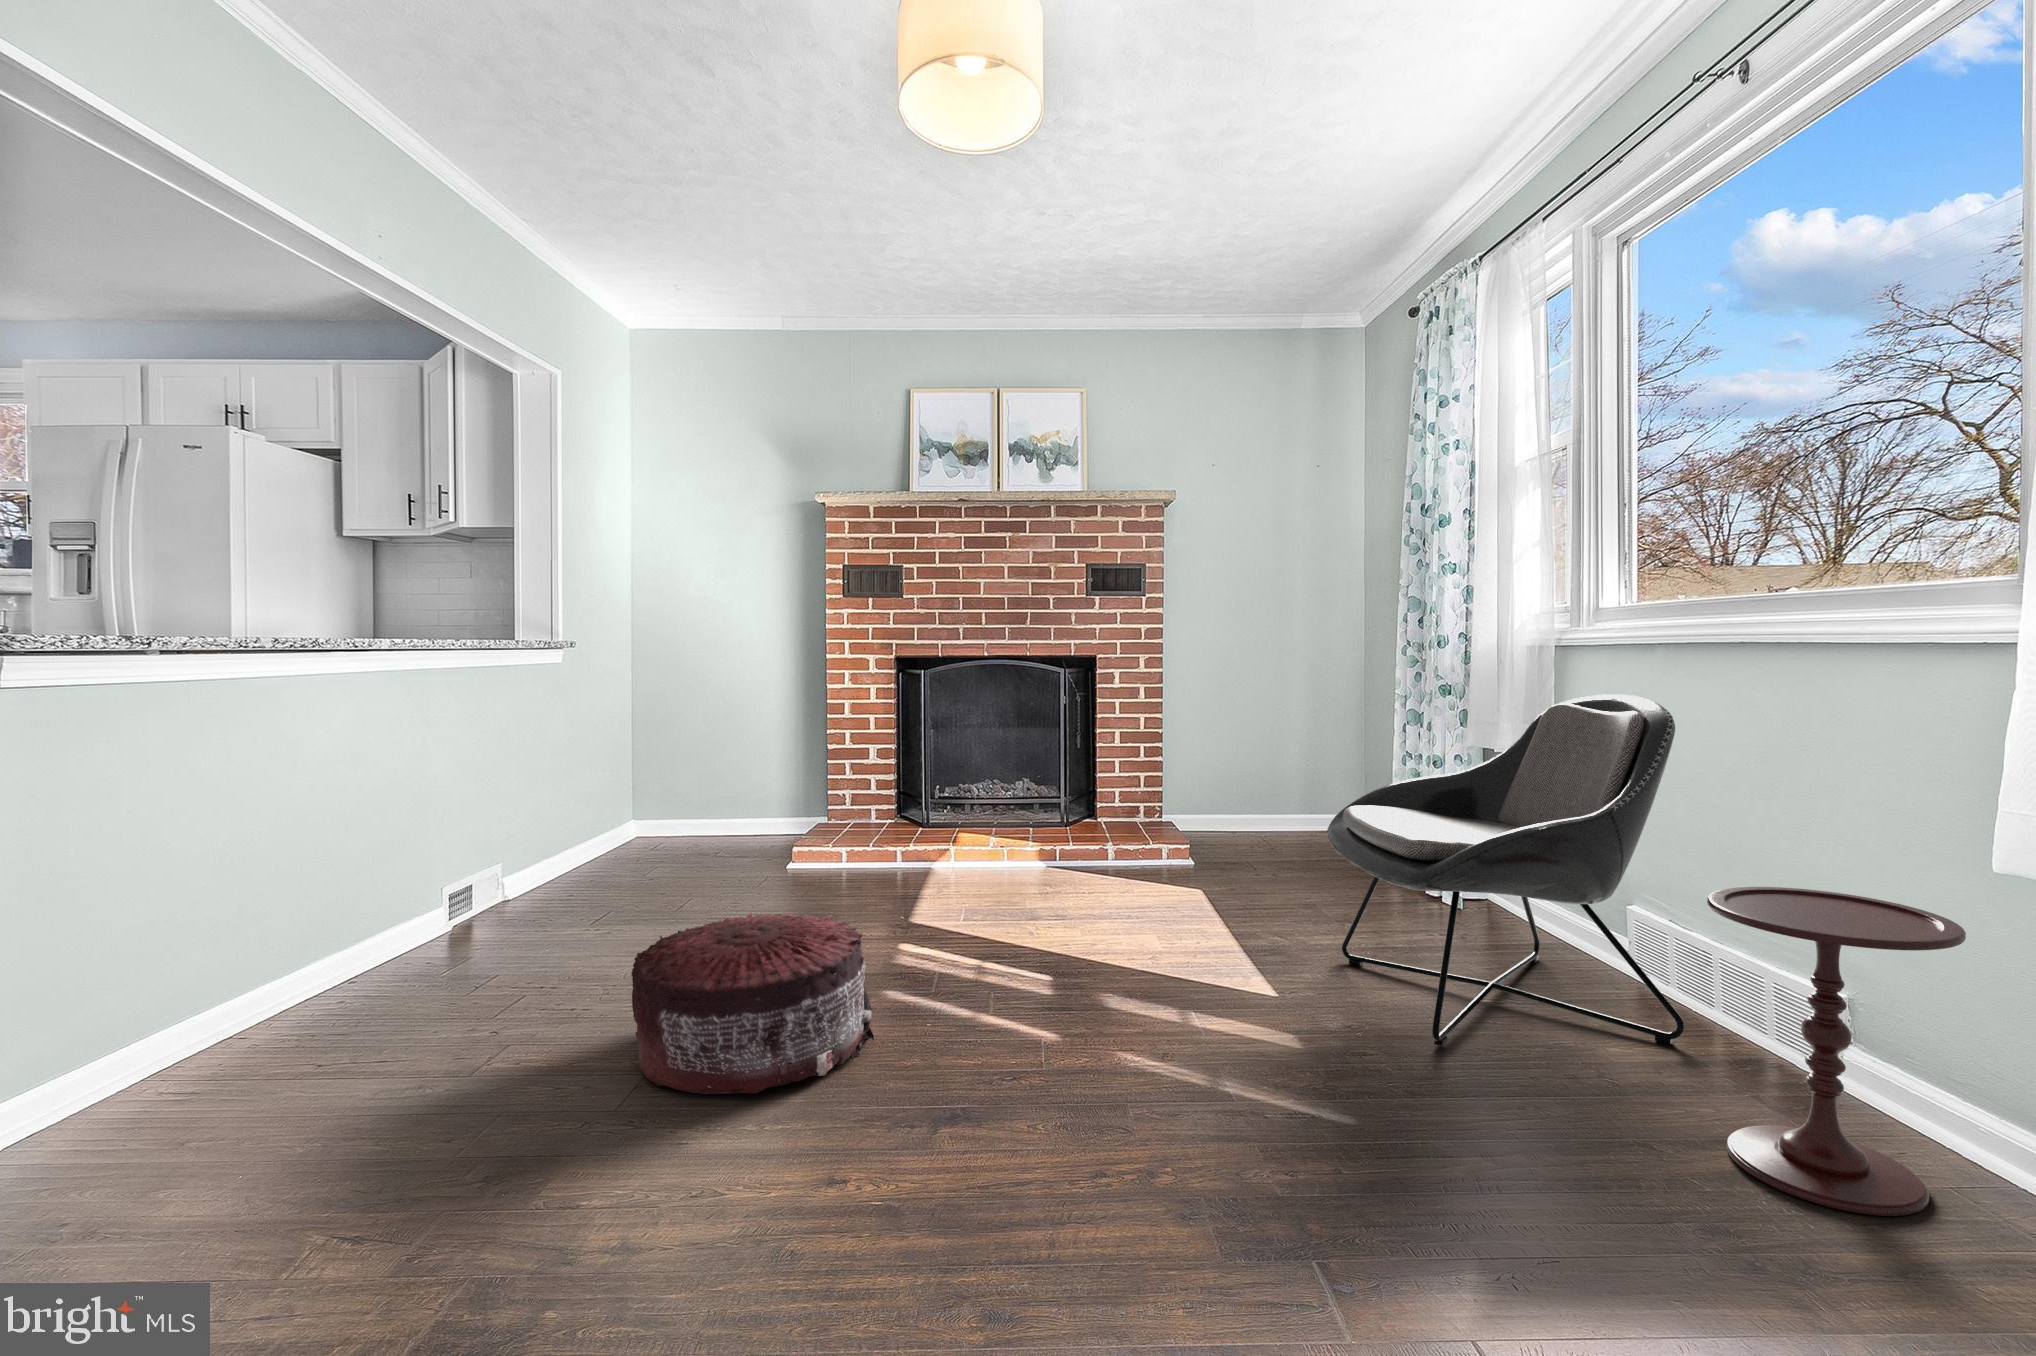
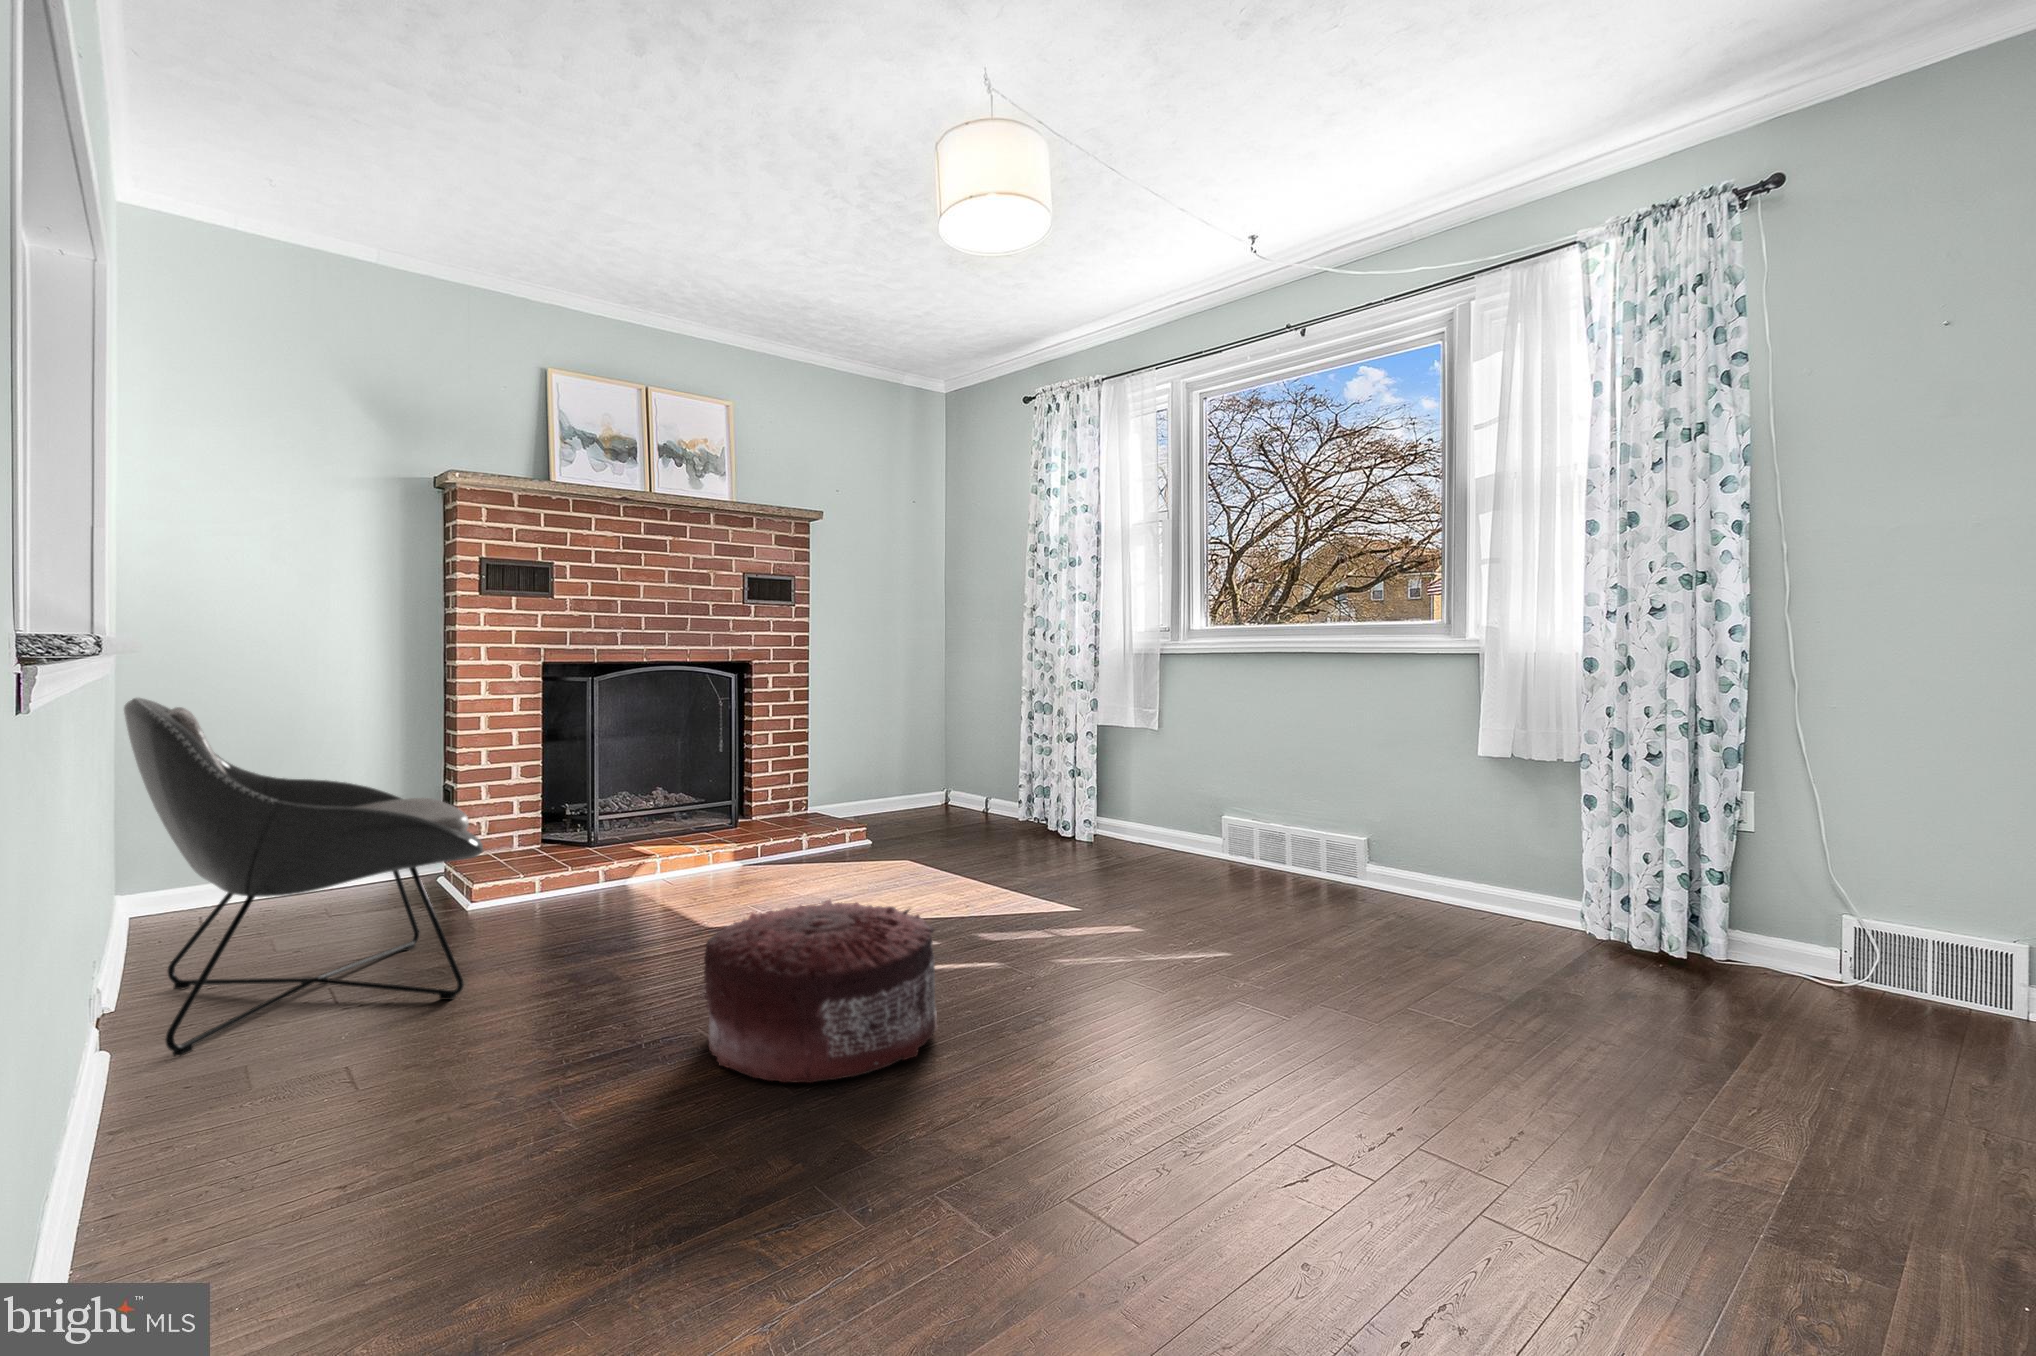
lounge chair: present [1327,694,1684,1046] -> present [124,697,483,1056]
side table: present [1707,887,1966,1216] -> none [1385,777,1498,931]

